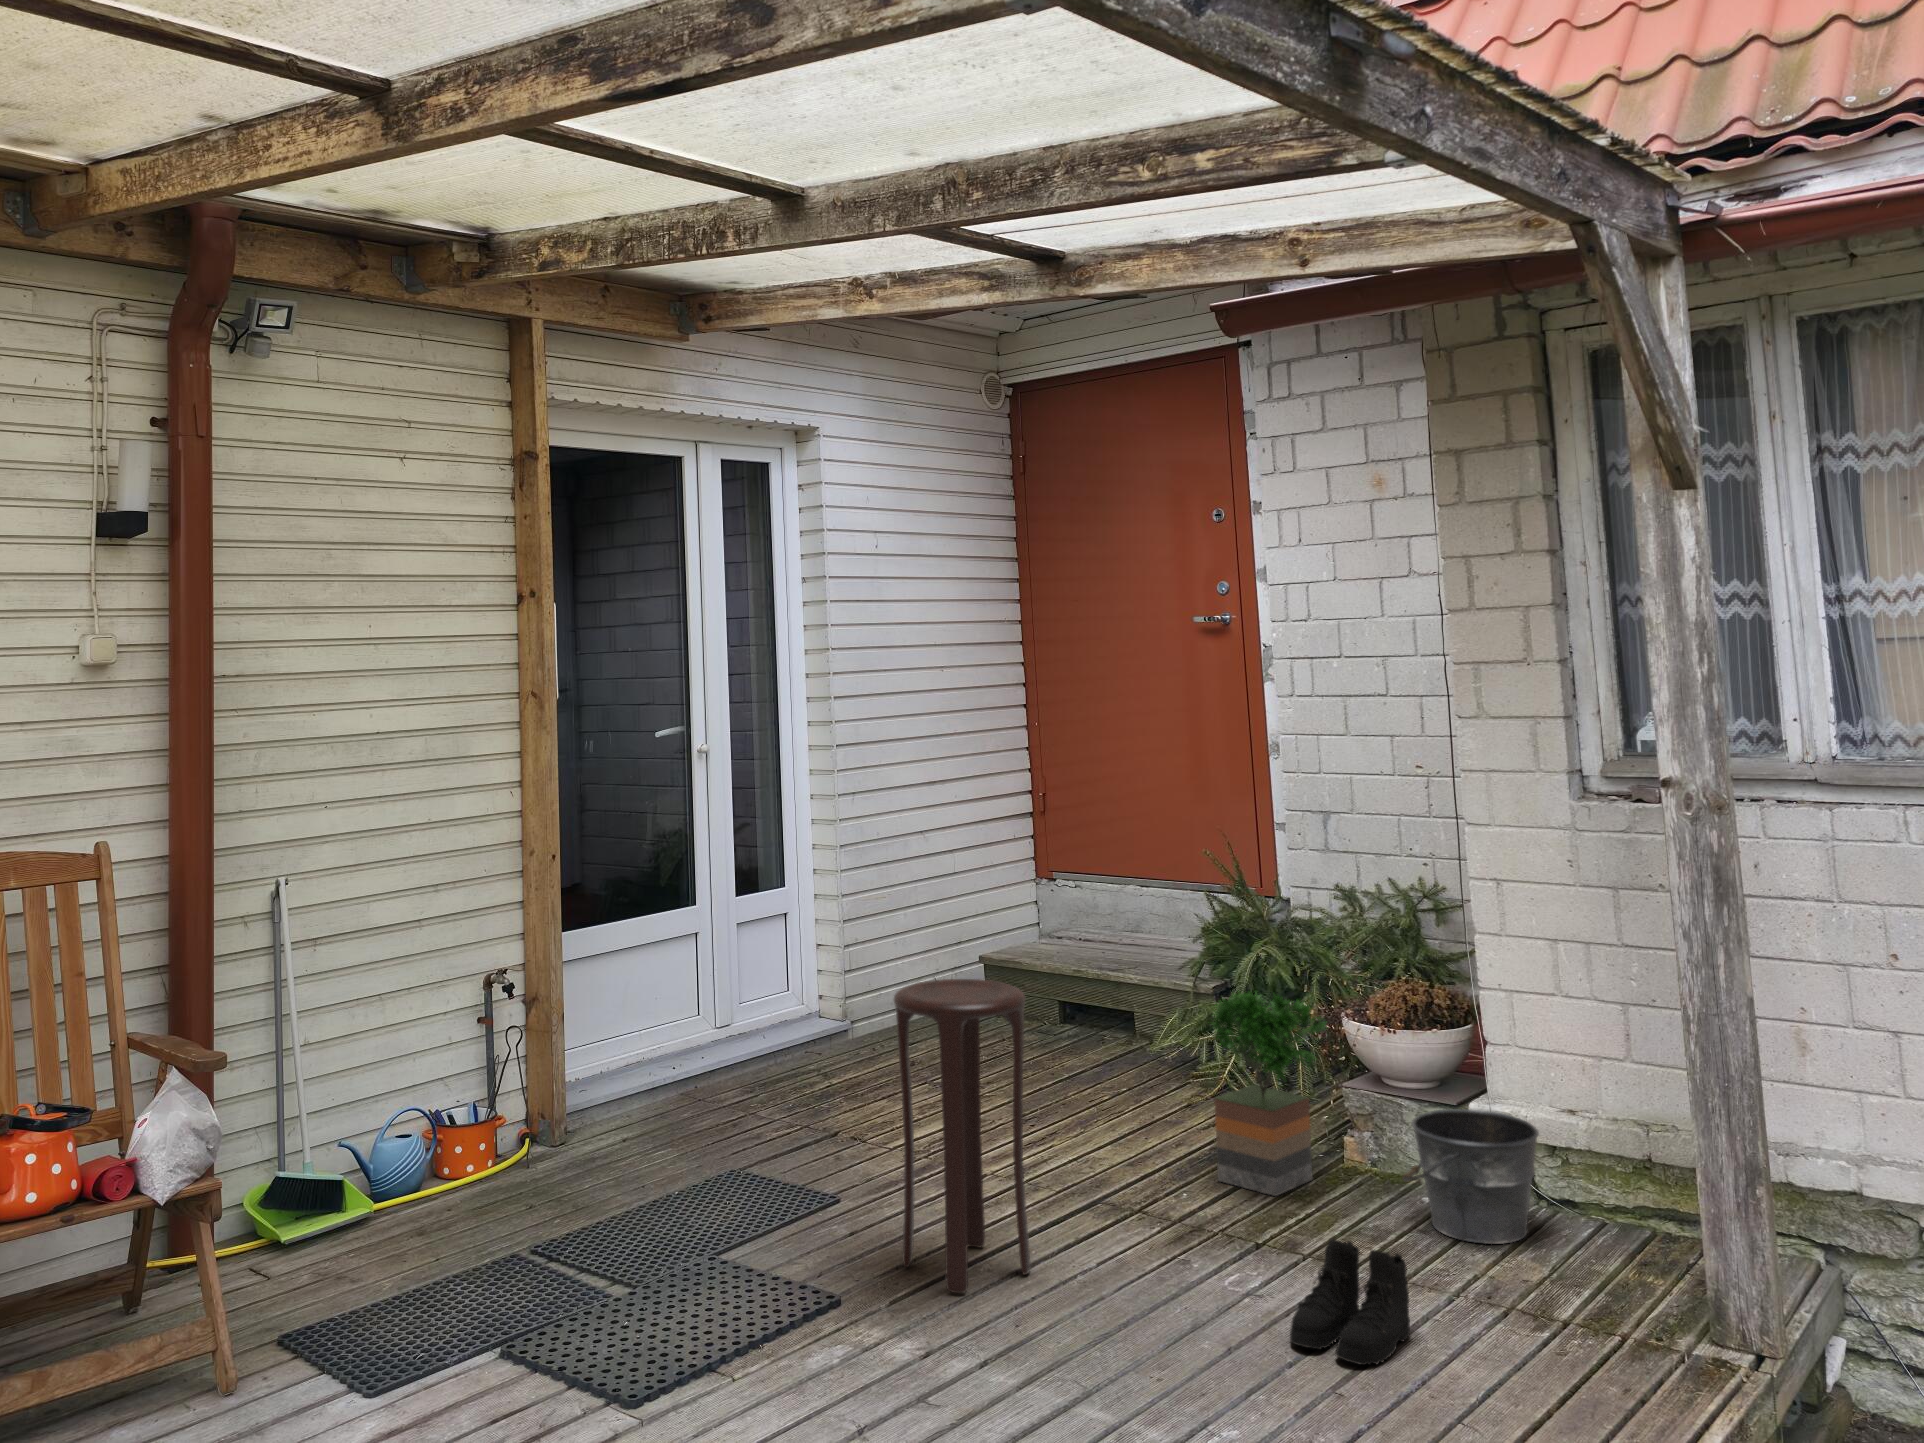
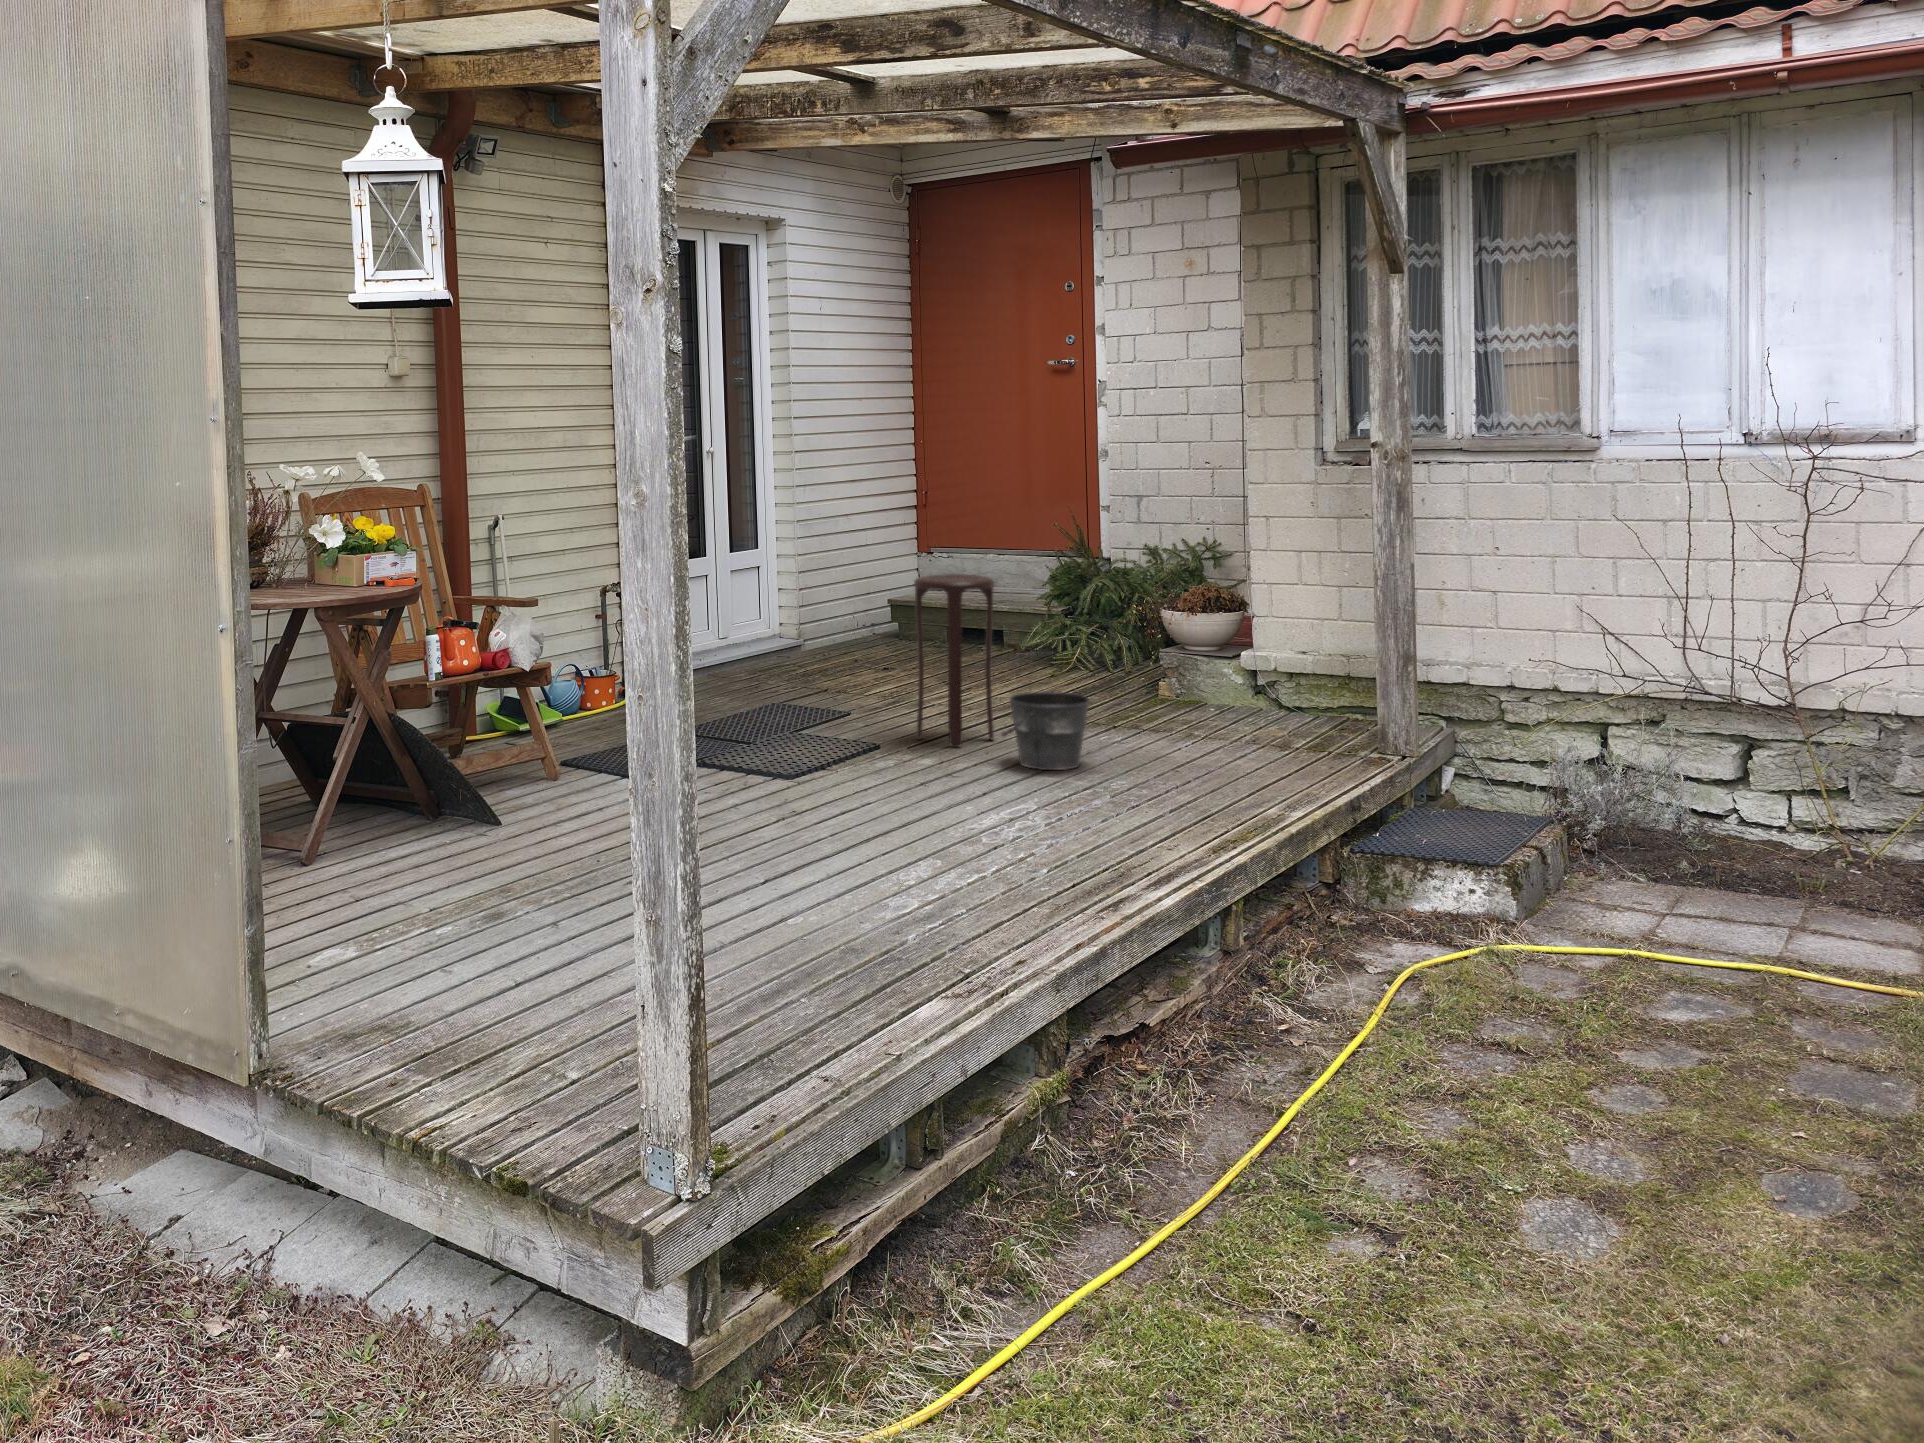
potted tree: present [1212,993,1325,1196] -> none [1085,591,1161,711]
bucket: present [1402,1109,1539,1244] -> present [1002,691,1090,770]
boots: present [1290,1238,1410,1365] -> none [1154,704,1219,762]

